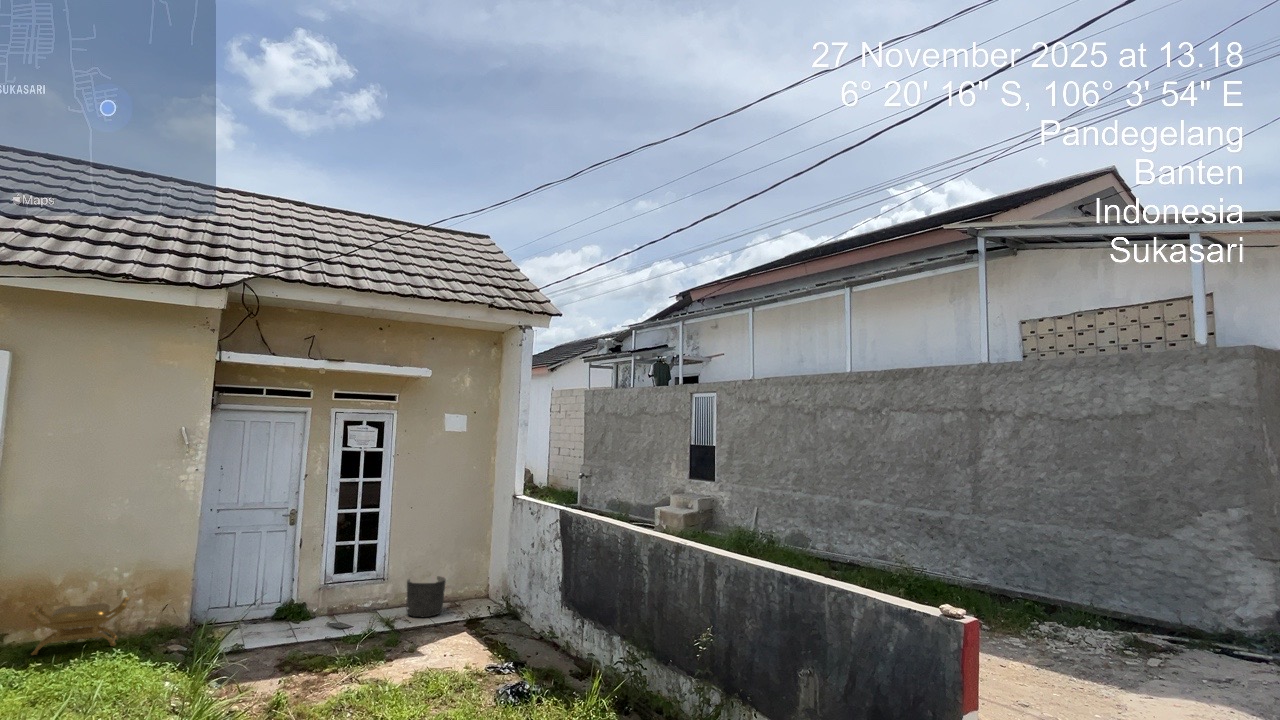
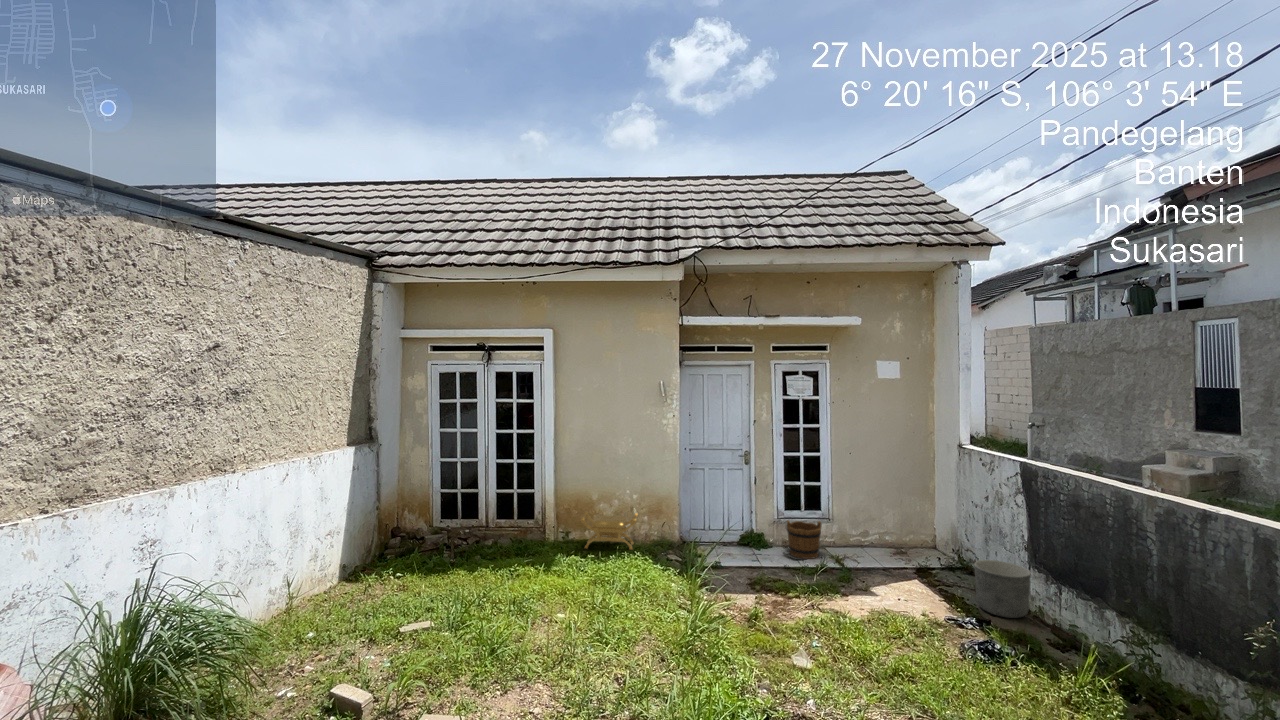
planter: present [406,576,446,617] -> present [974,560,1031,618]
bucket: none [333,582,375,626] -> present [786,520,821,559]

